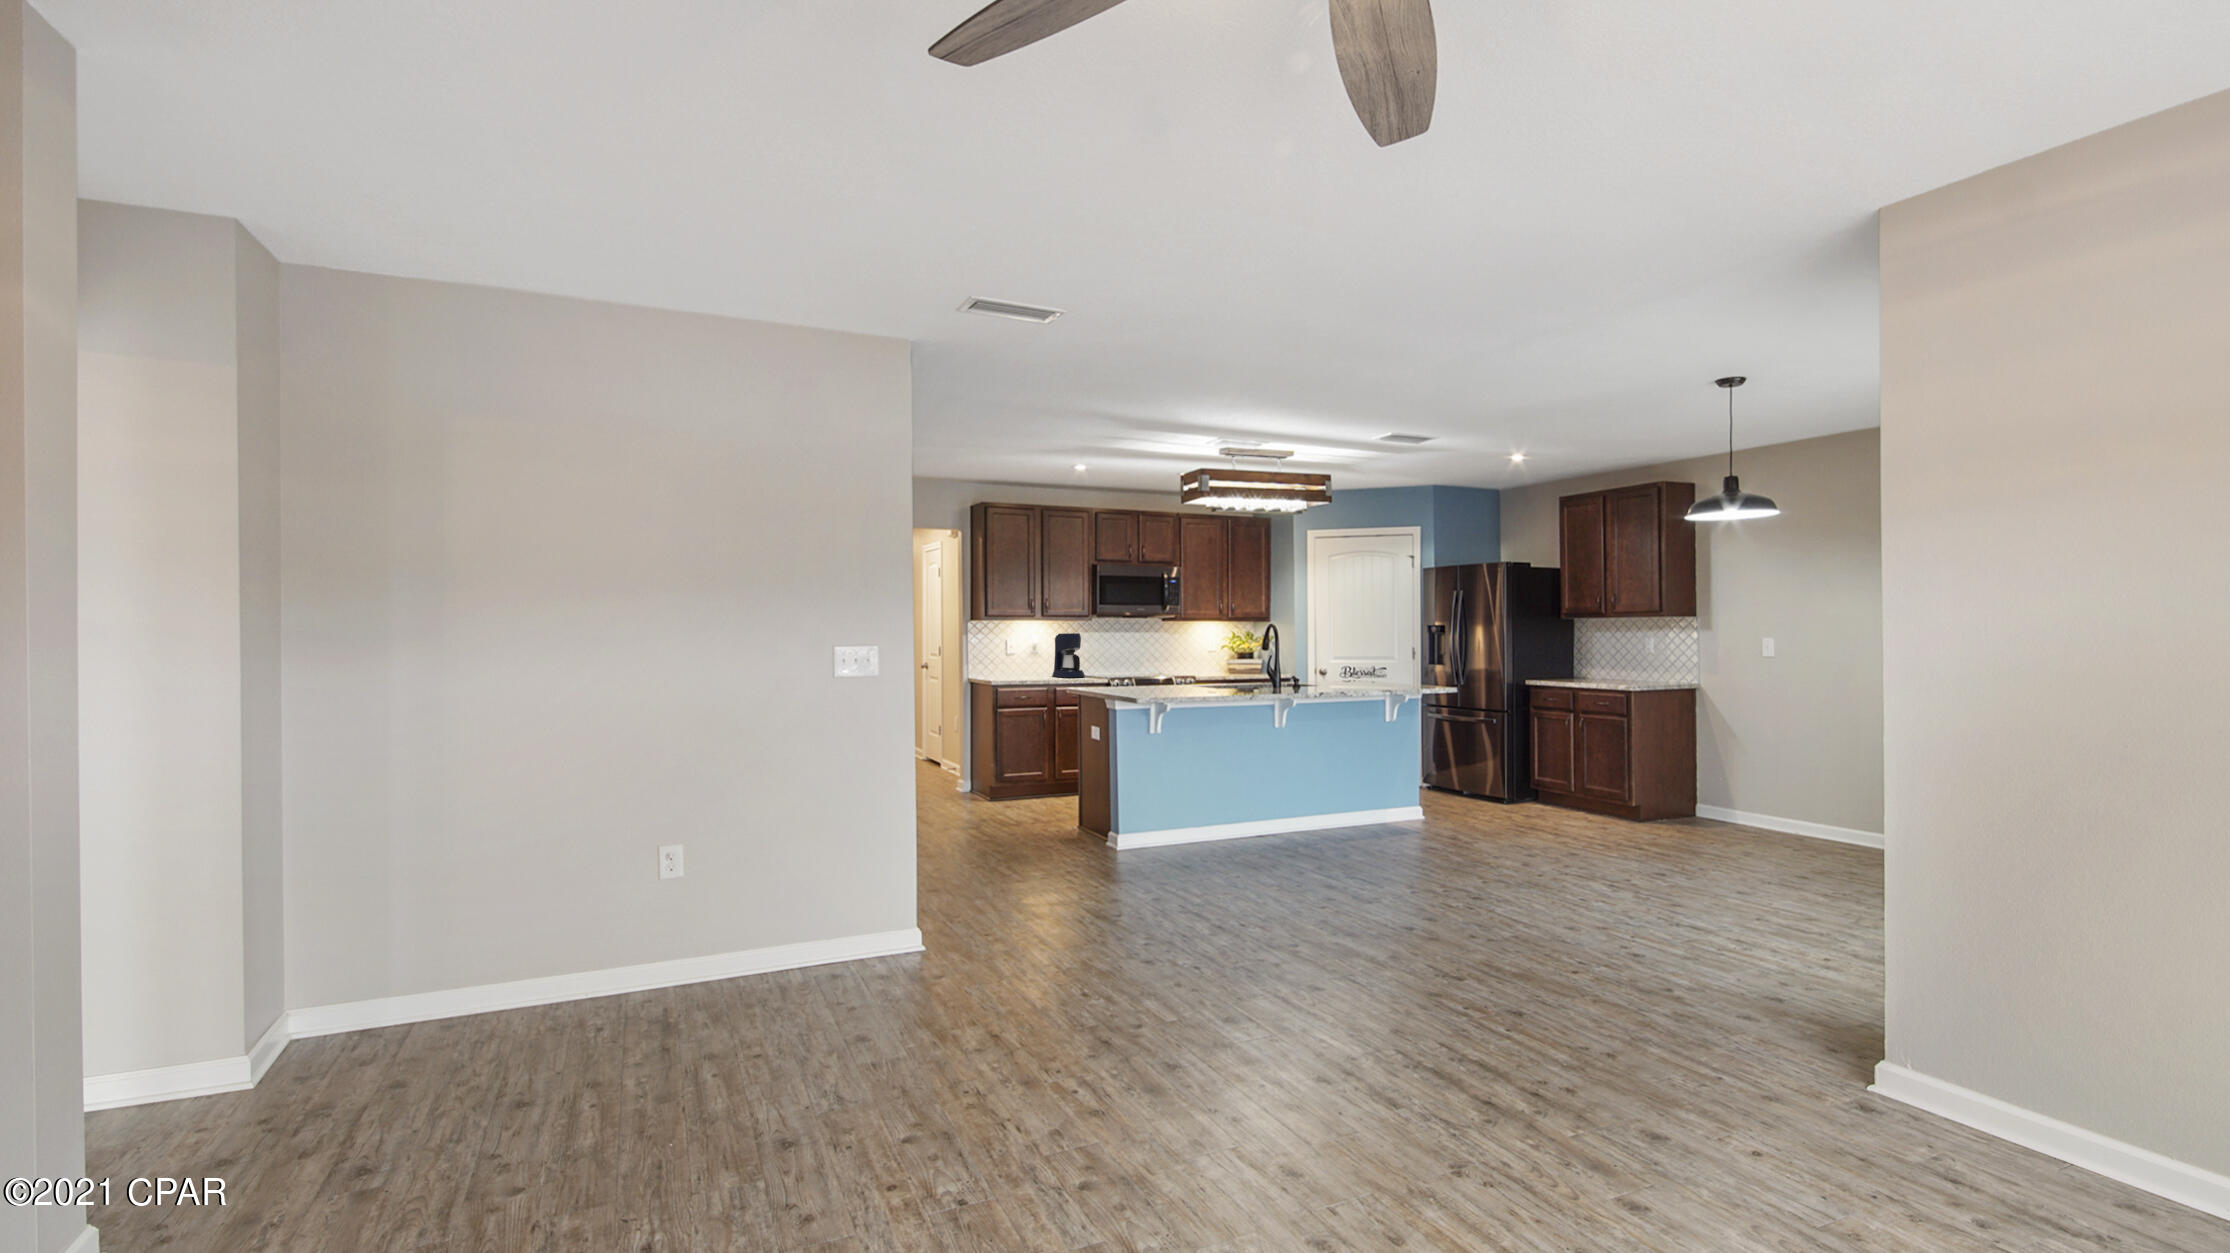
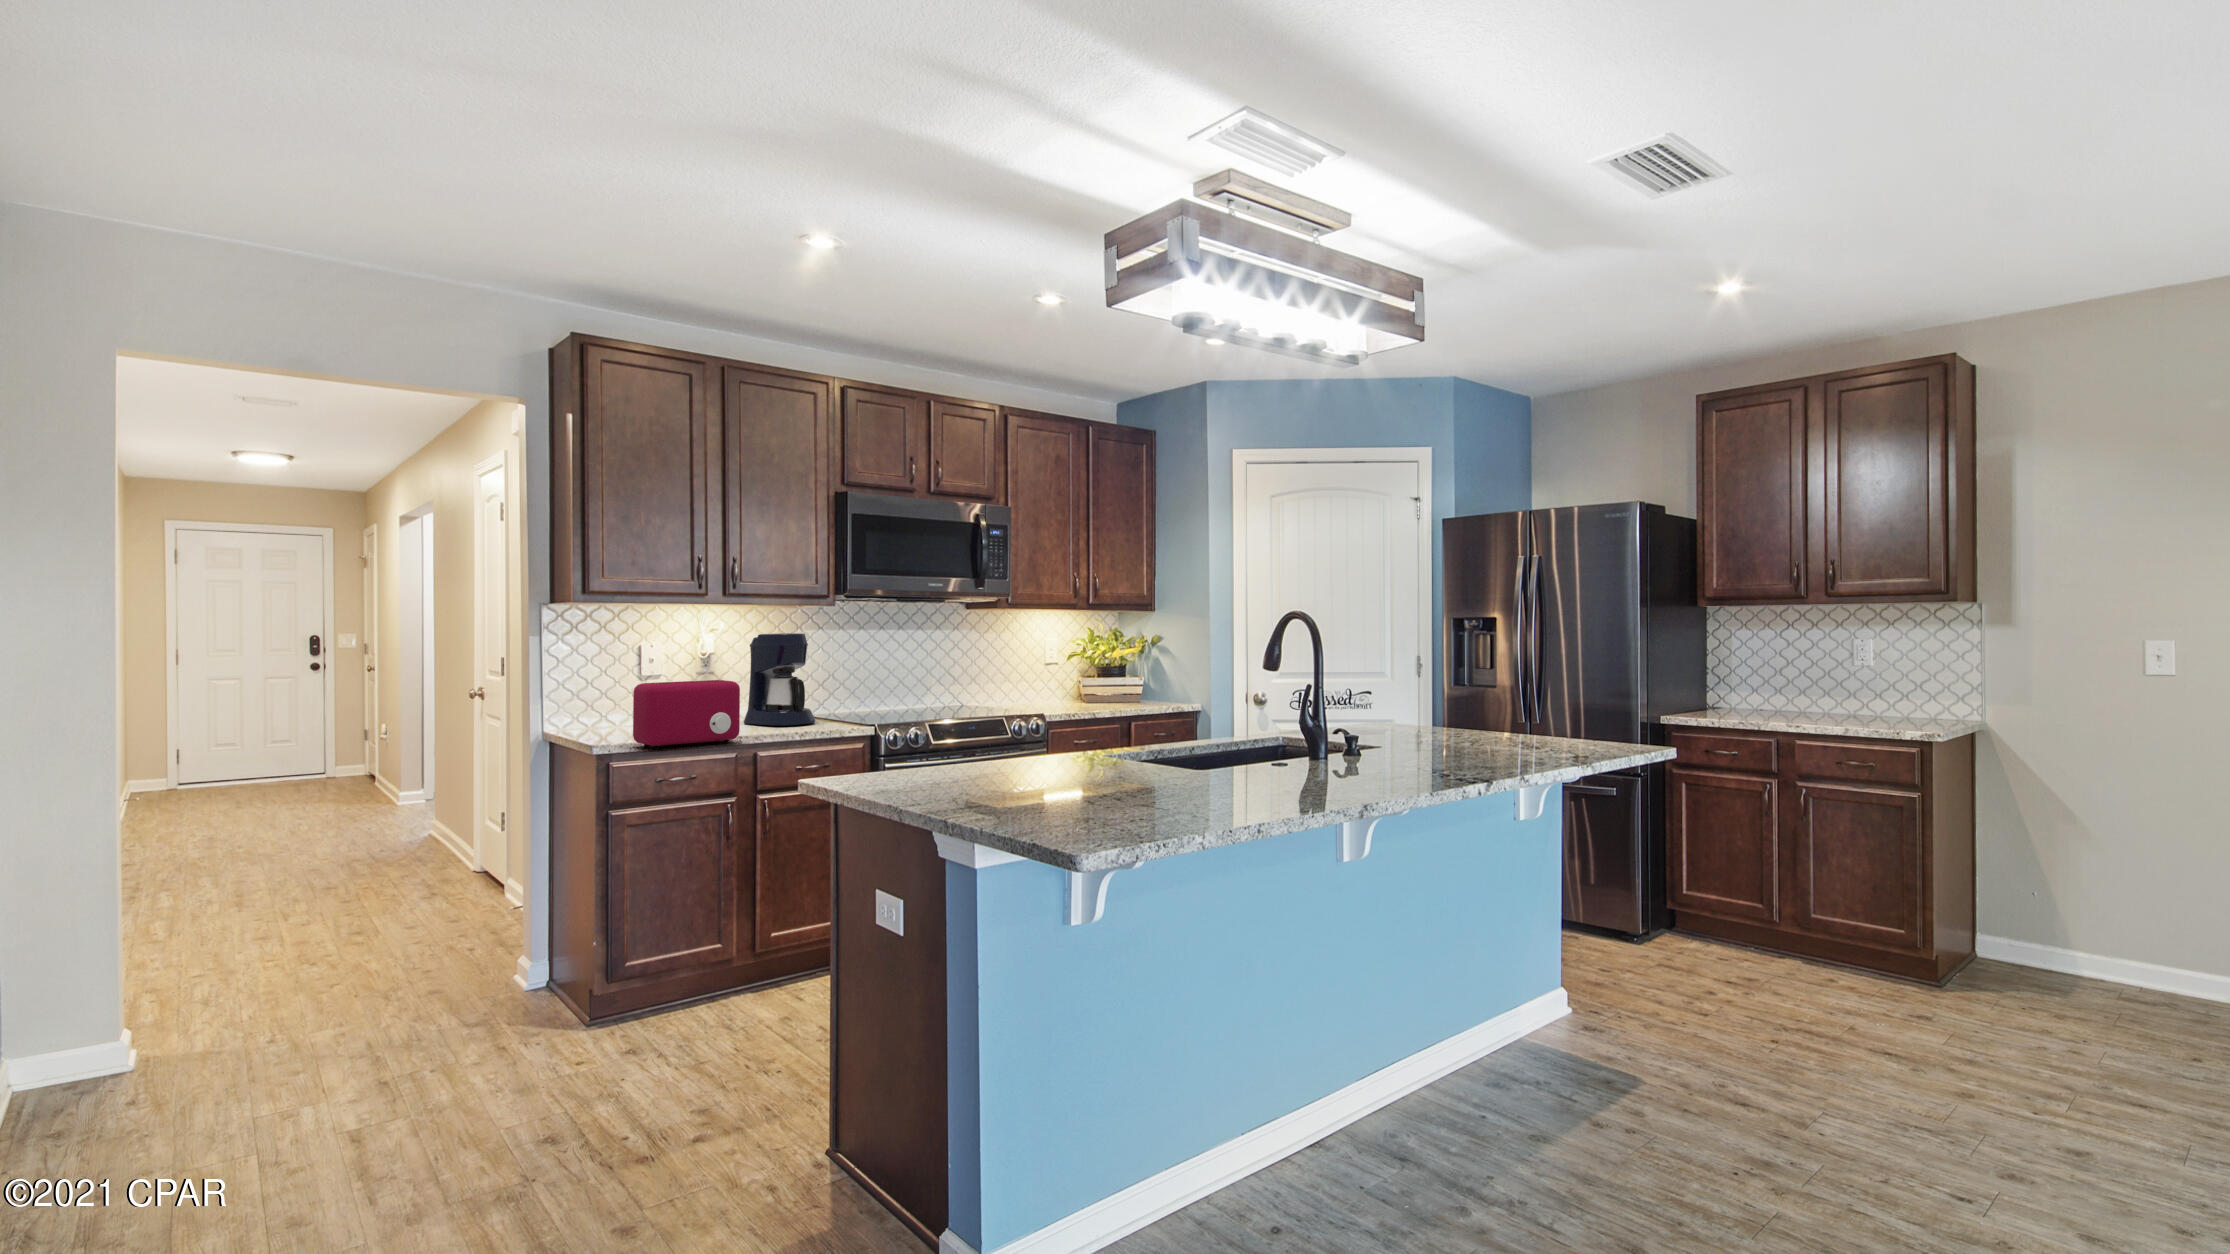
toaster: none [1007,654,1051,684] -> present [633,680,740,749]

